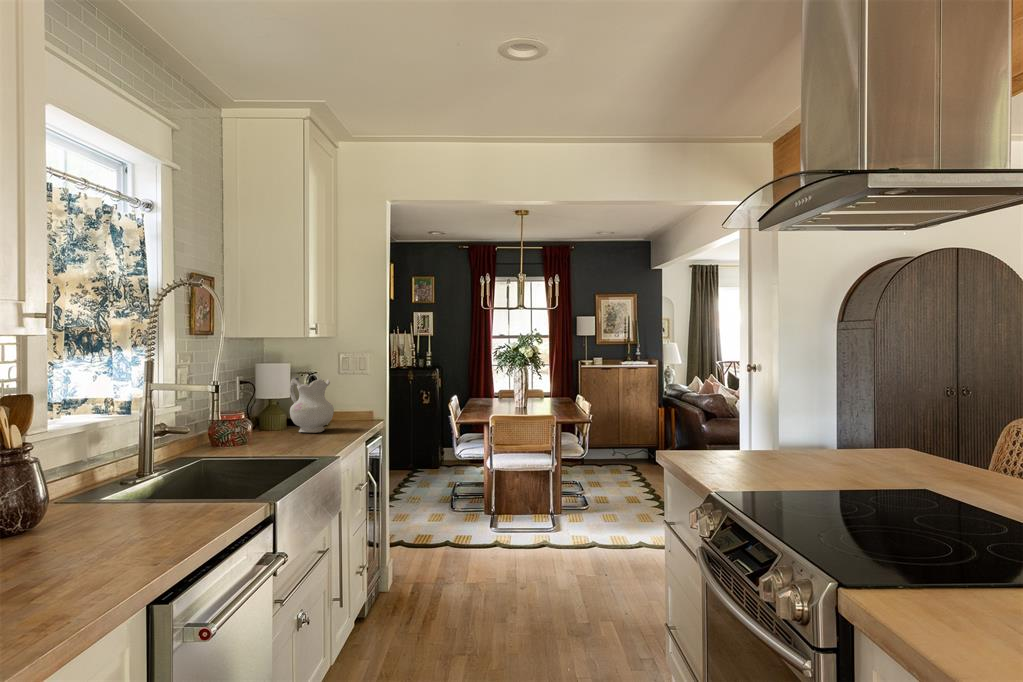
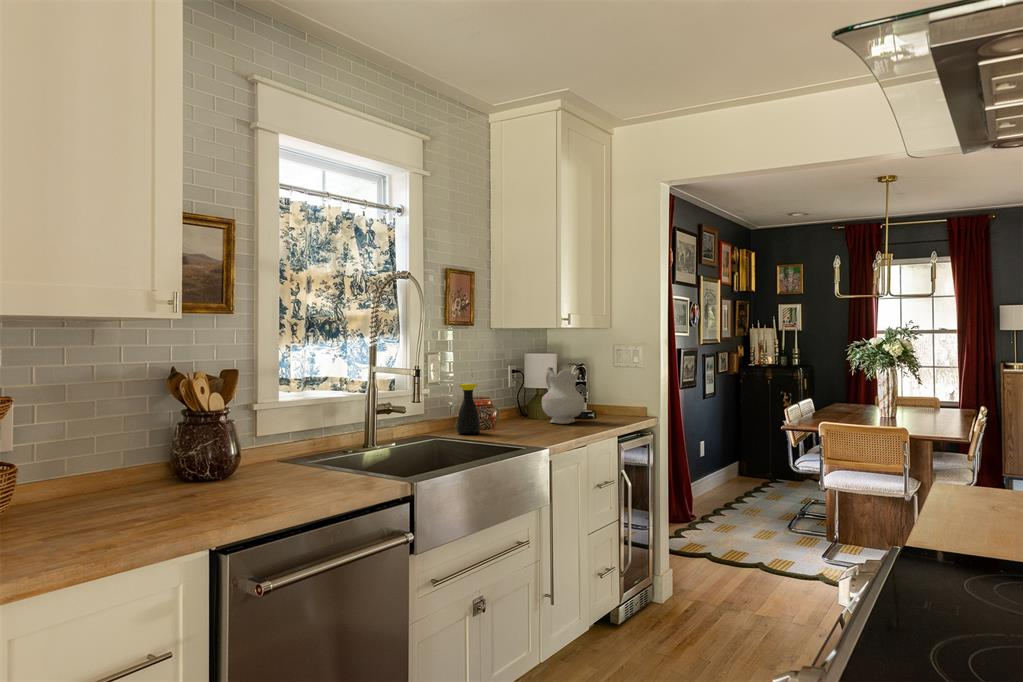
bottle: none [222,398,248,451] -> present [457,384,480,434]

